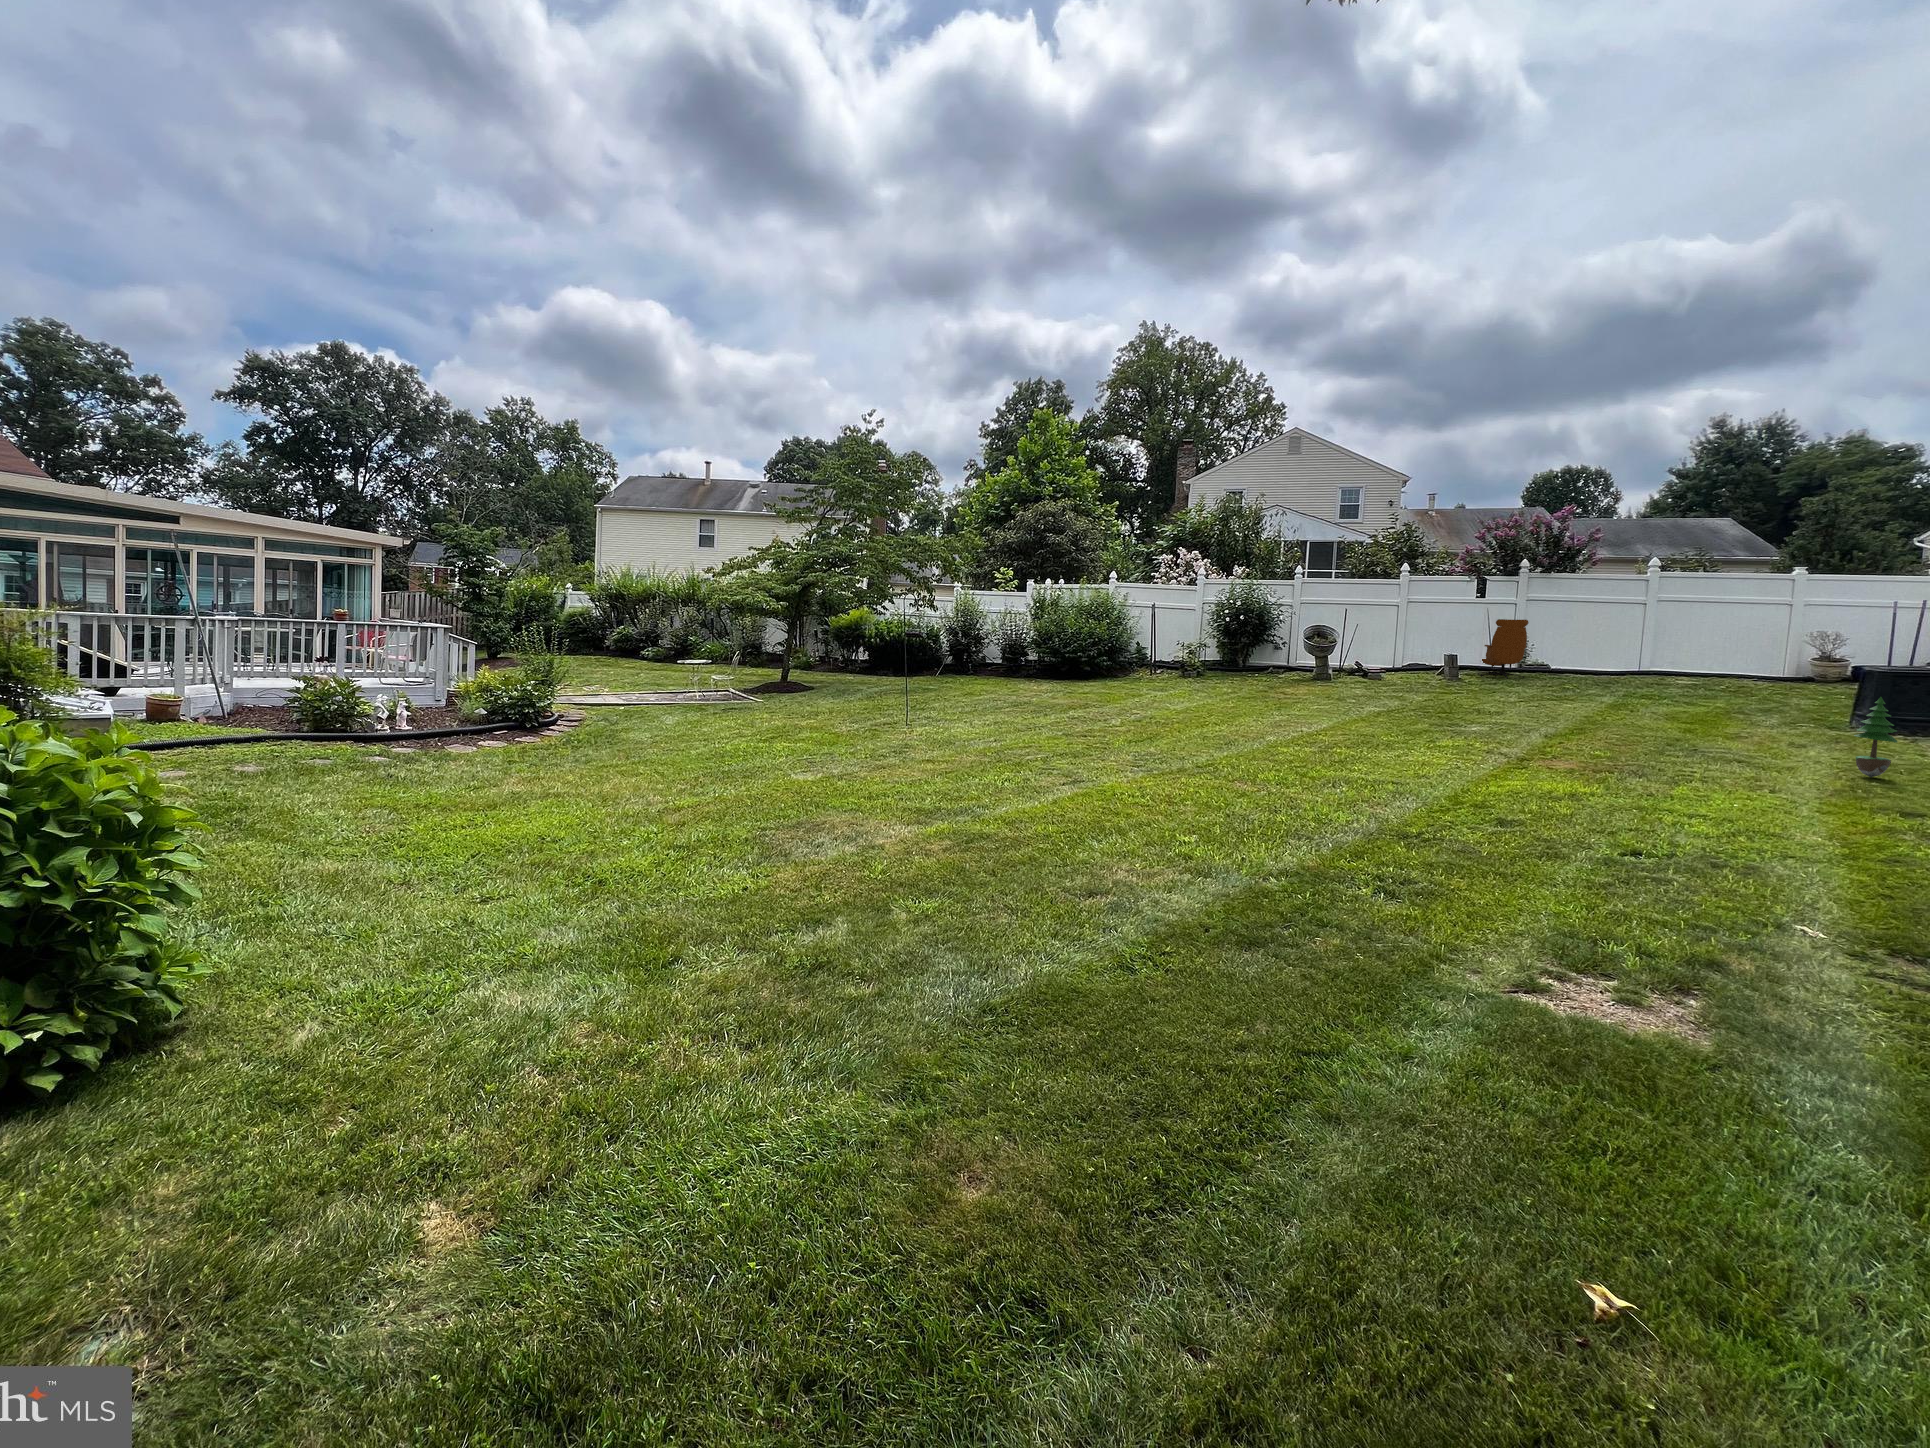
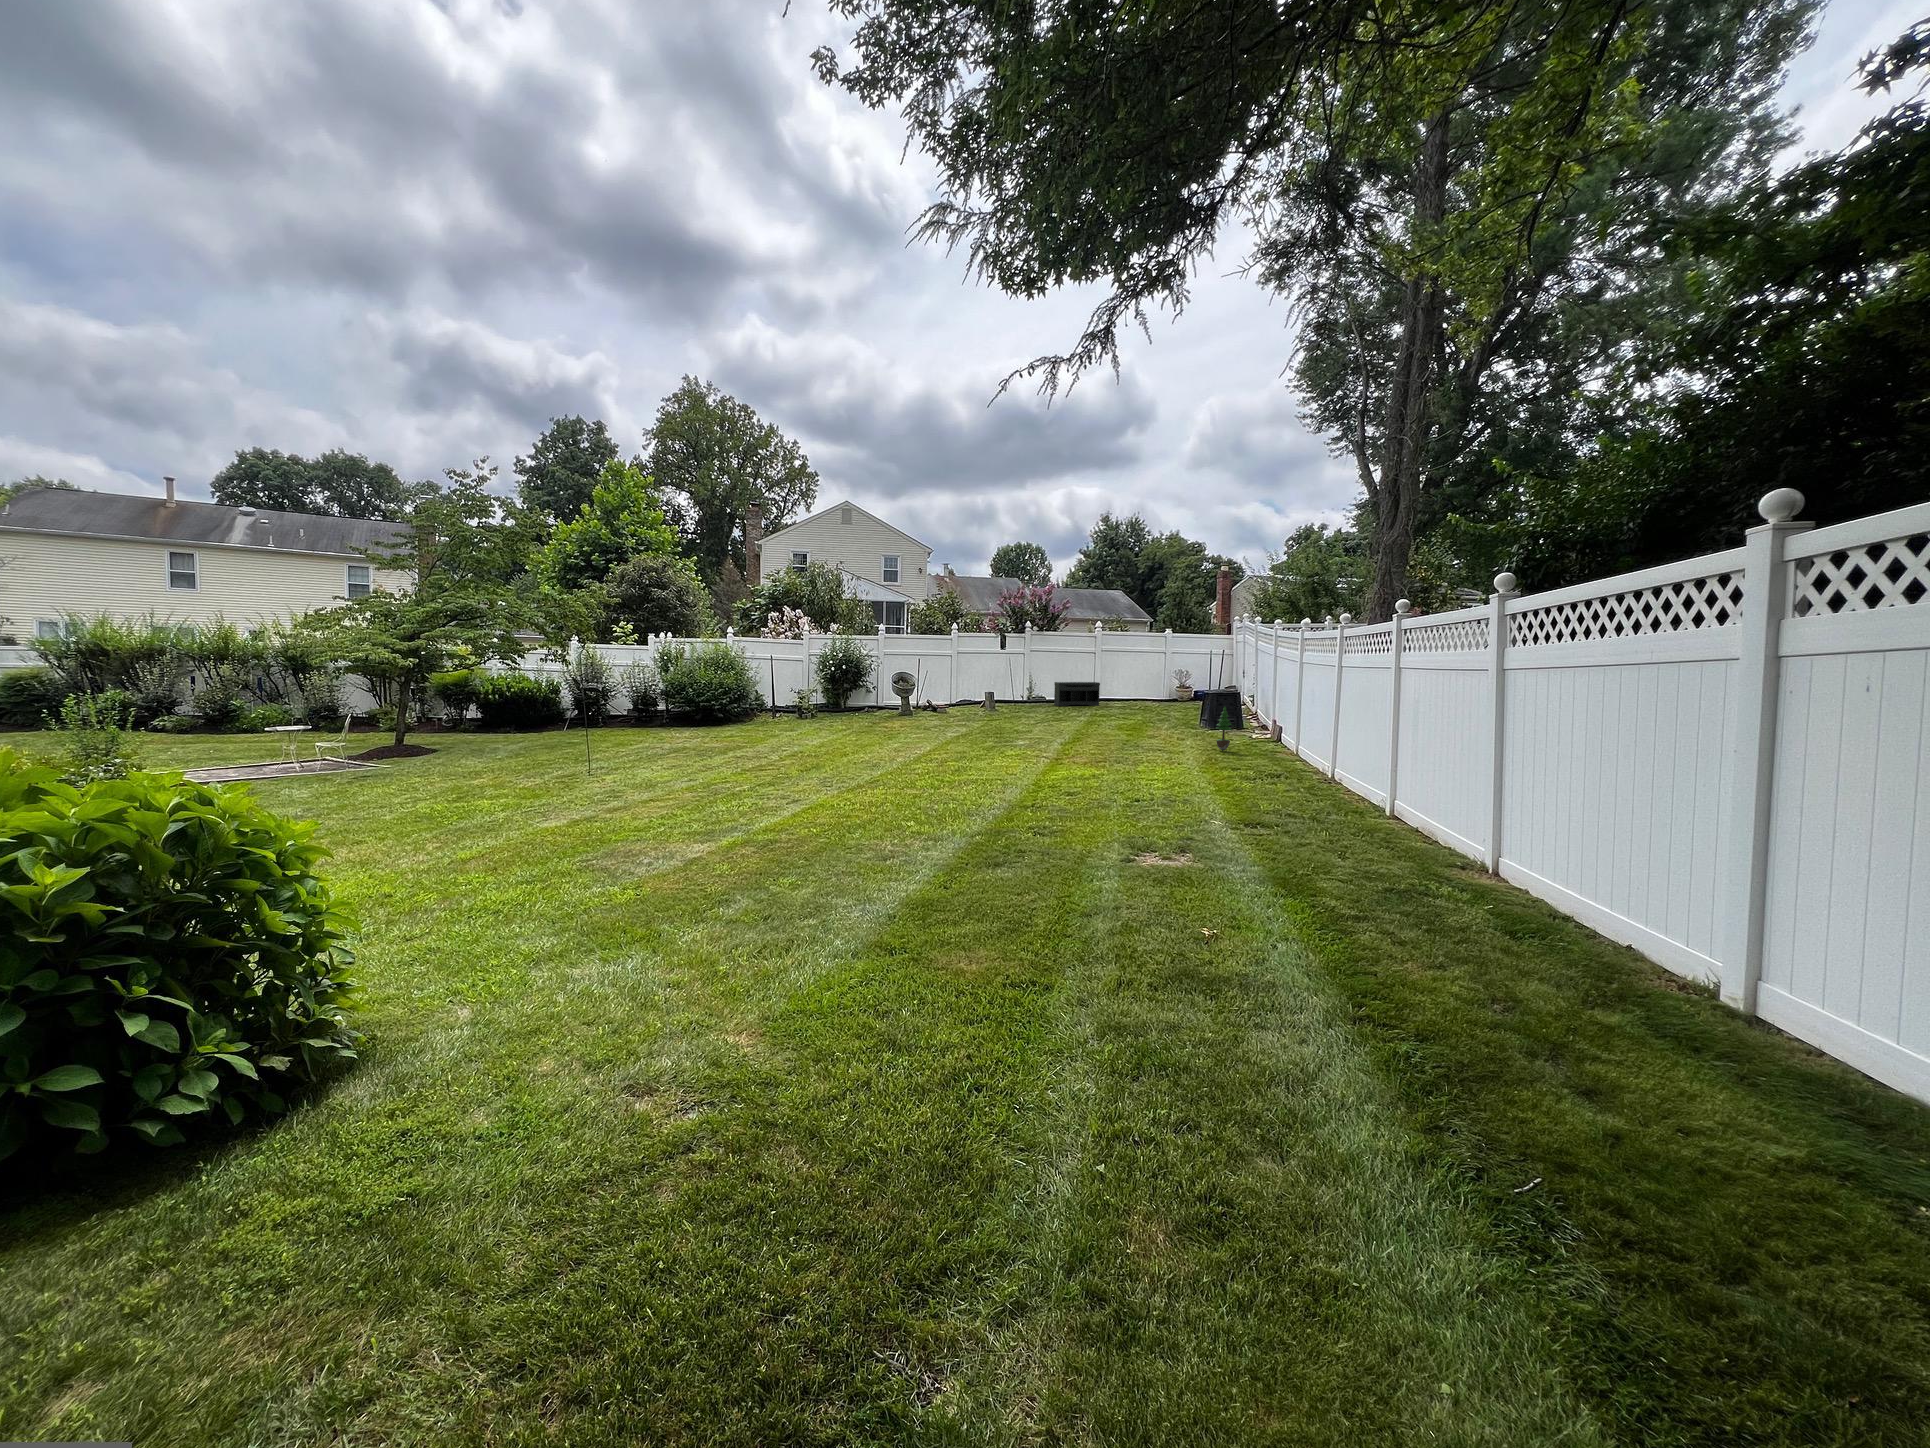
lounge chair: present [1478,619,1529,679] -> none [1005,665,1036,708]
bench: none [1562,645,1648,682] -> present [1054,682,1100,706]

